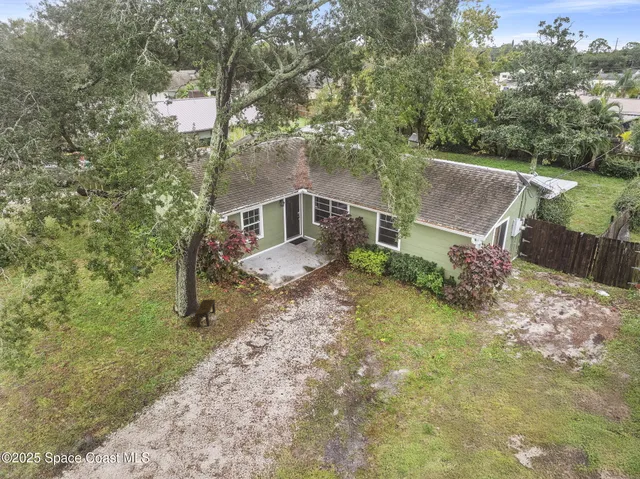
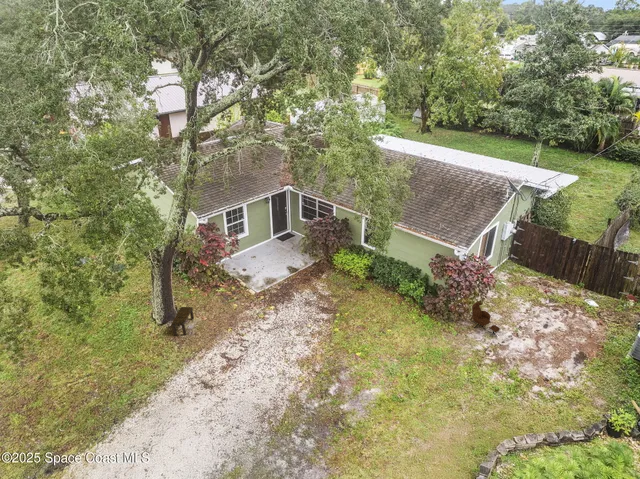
lounge chair: none [490,290,519,324] -> present [472,302,500,335]

